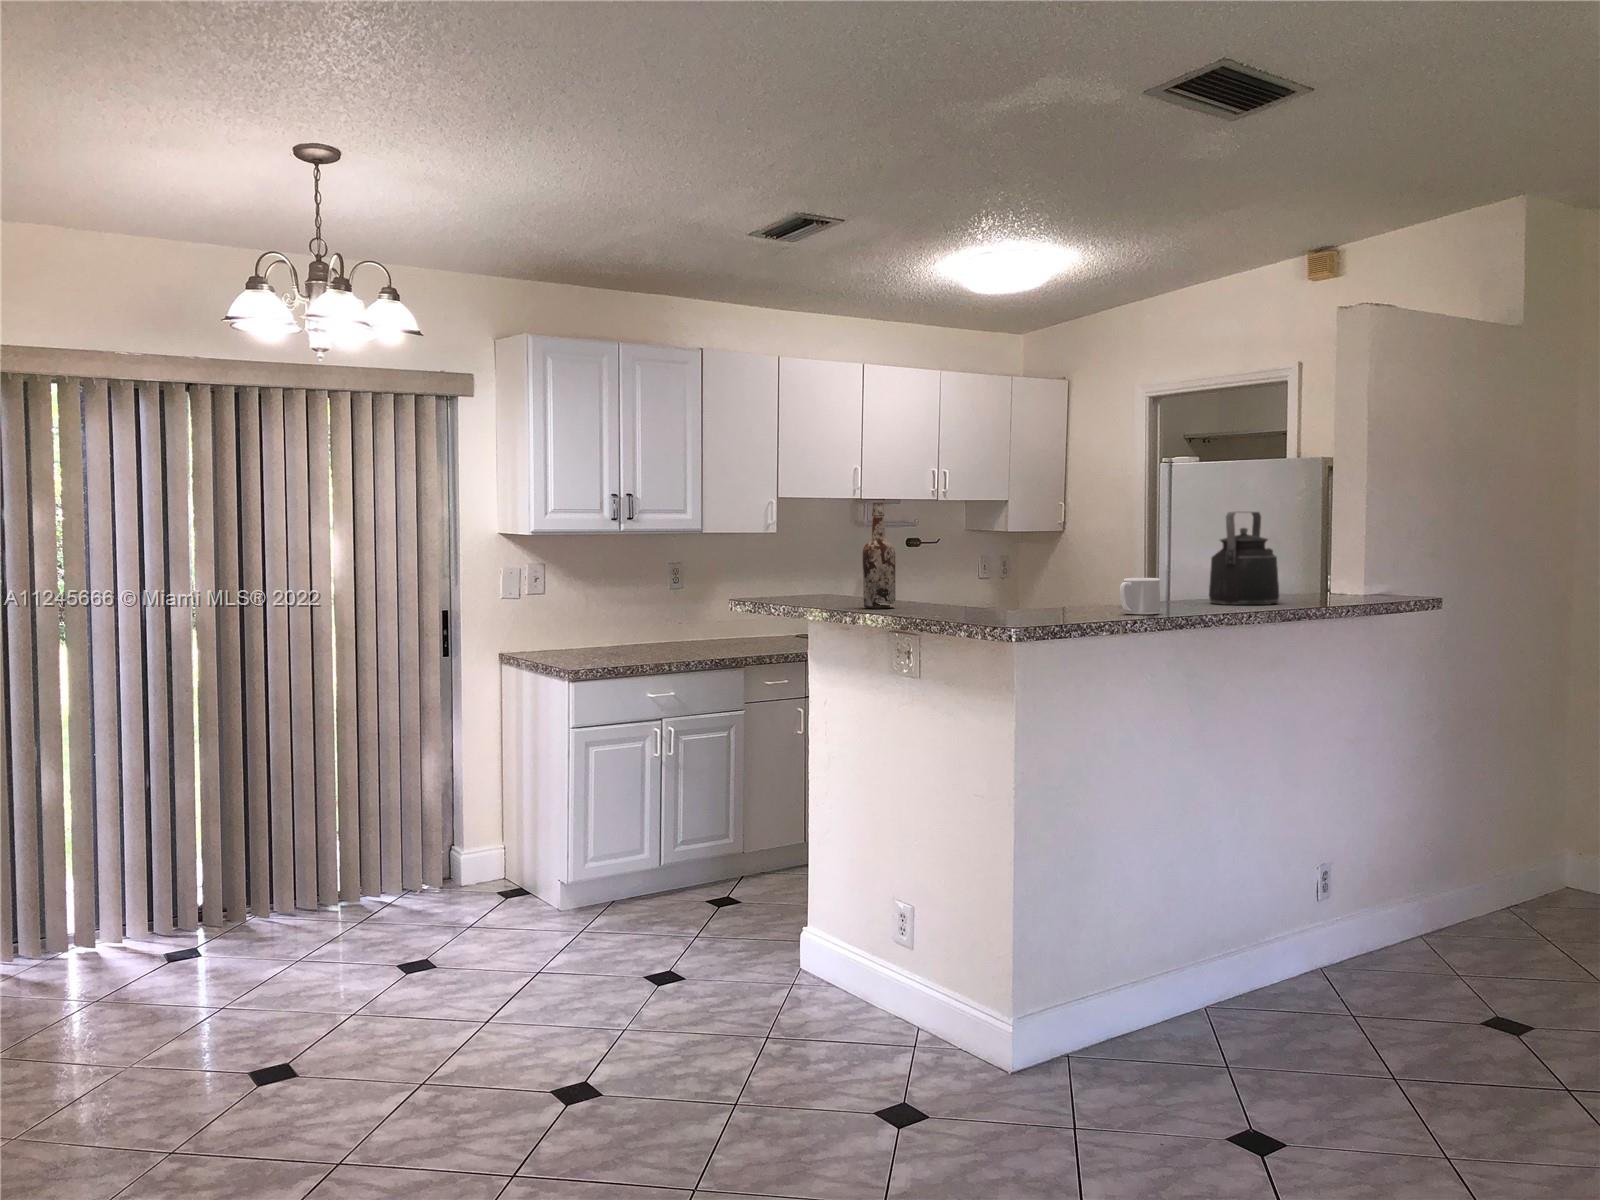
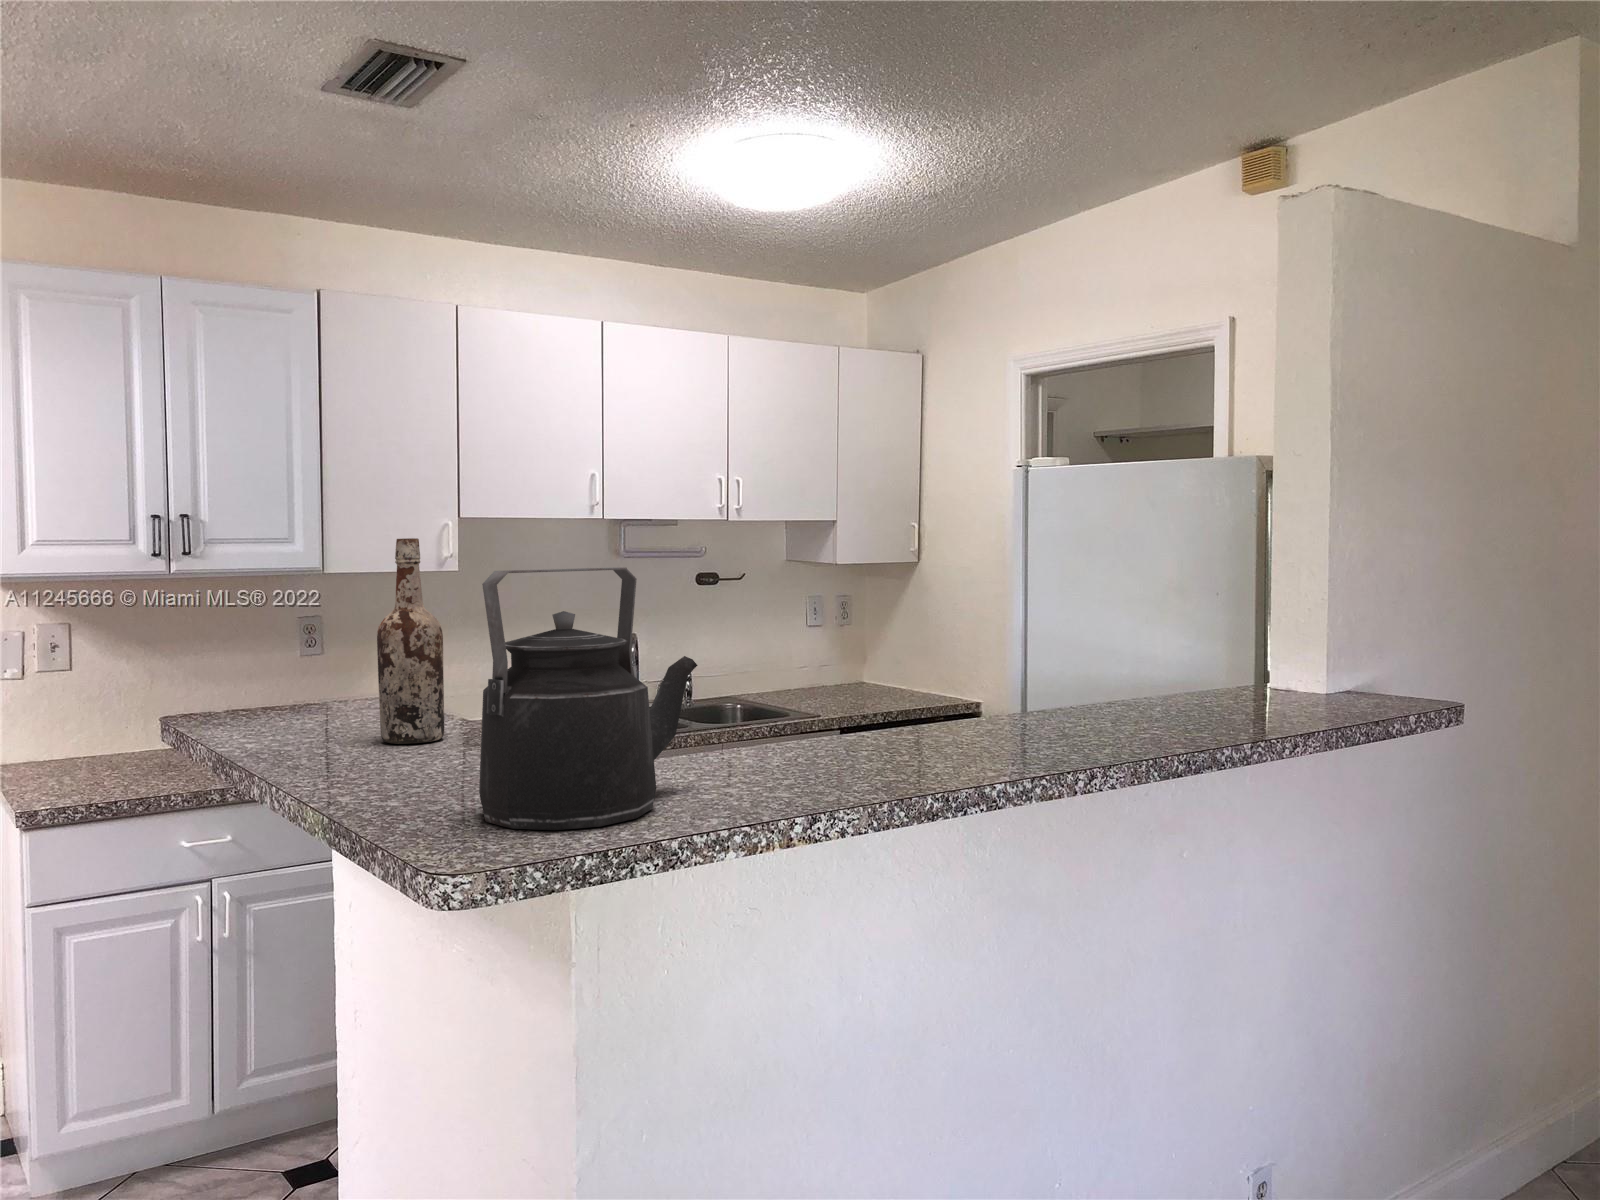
kettle: present [1209,512,1279,605] -> present [479,567,698,830]
mug: present [1119,578,1160,614] -> none [803,706,895,791]

